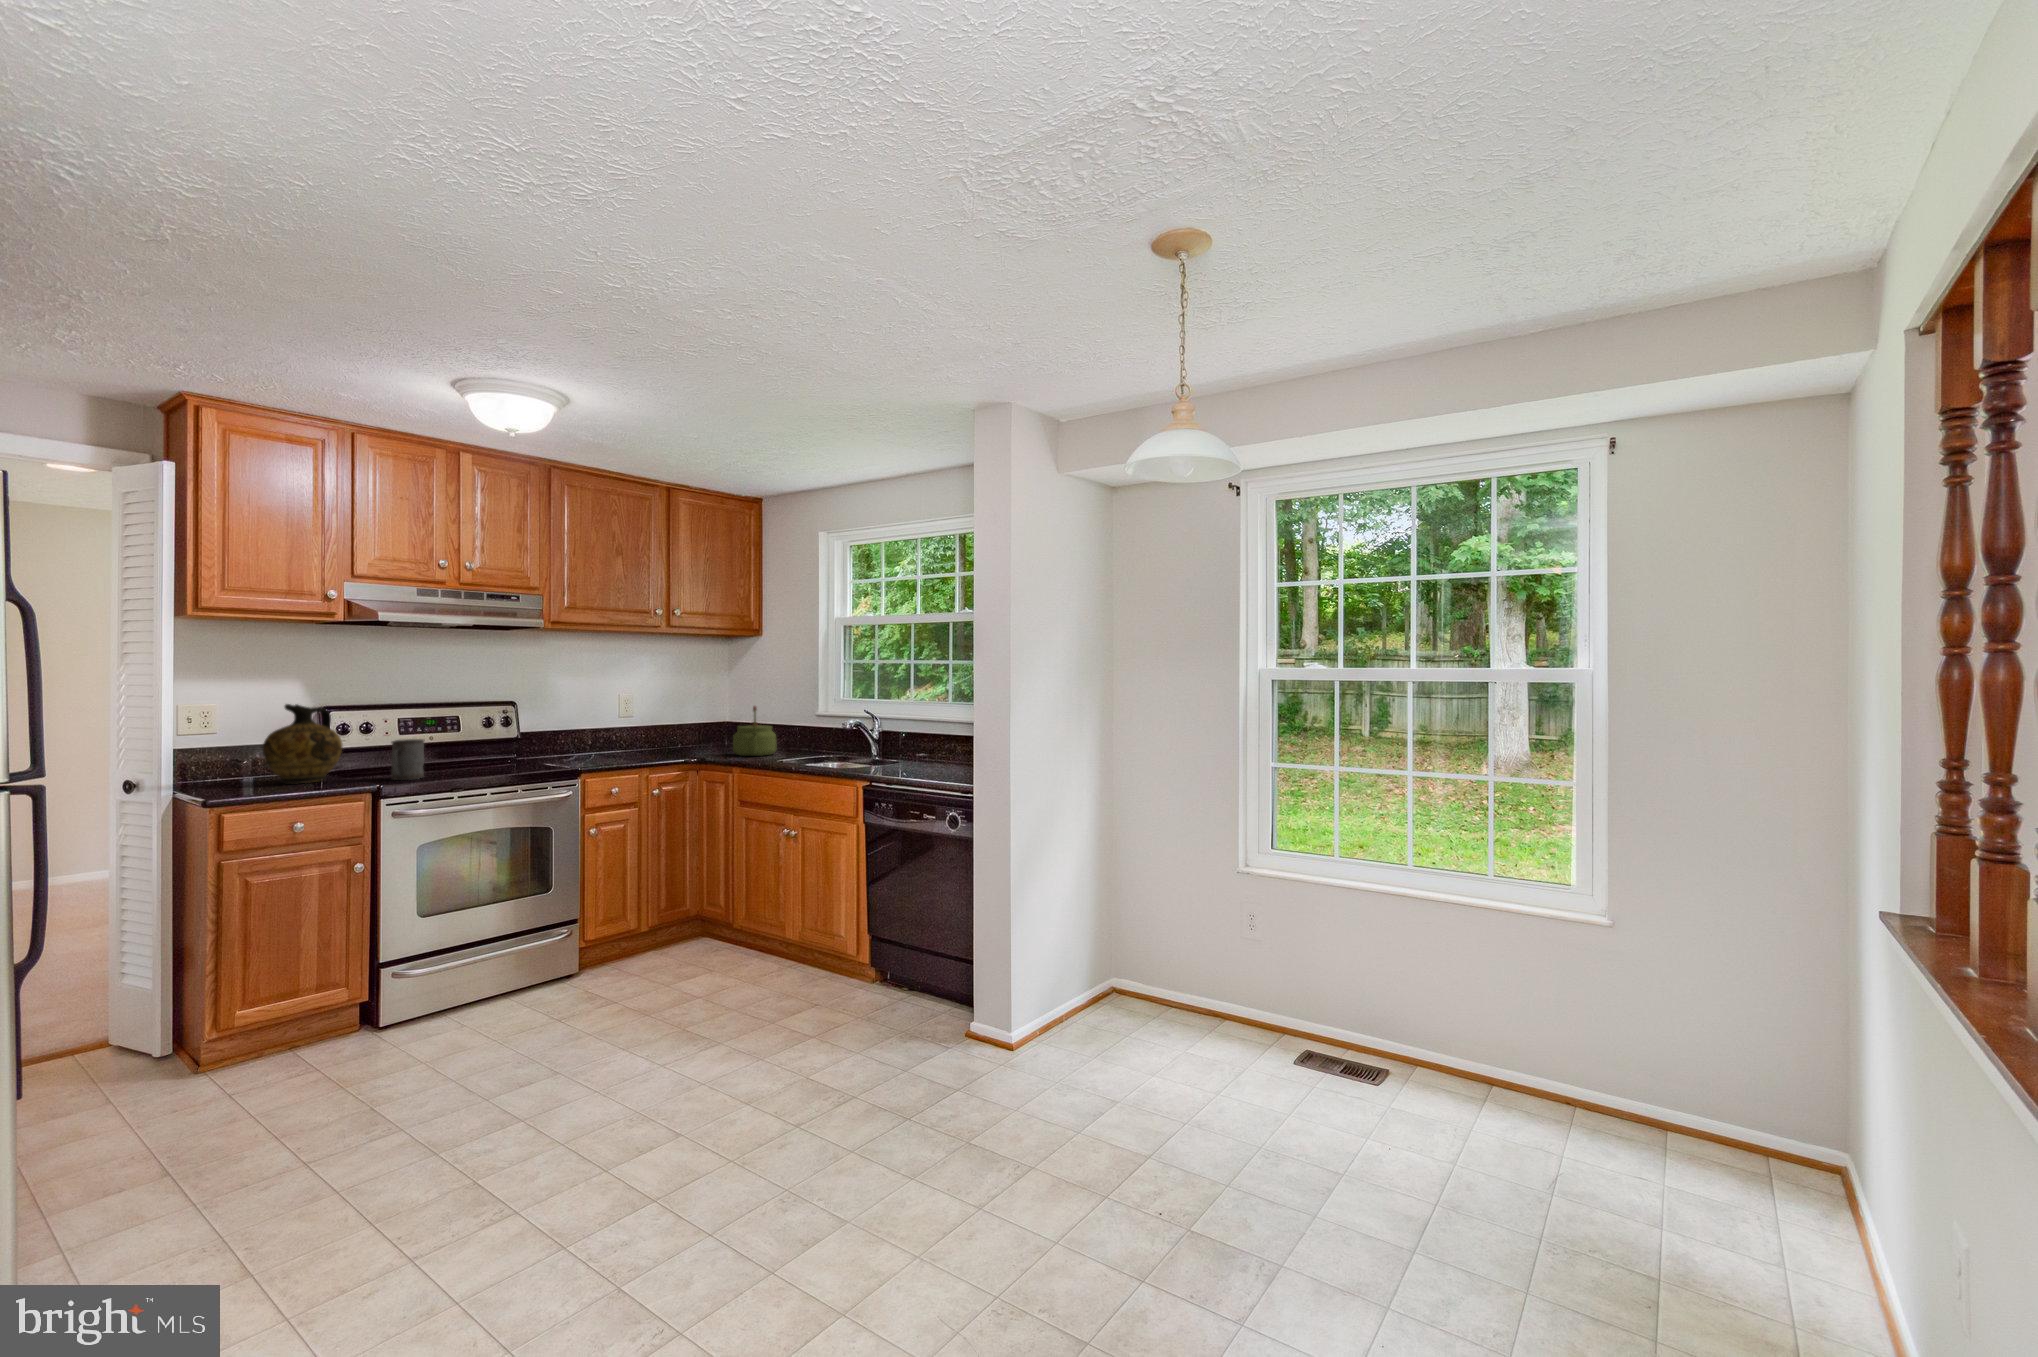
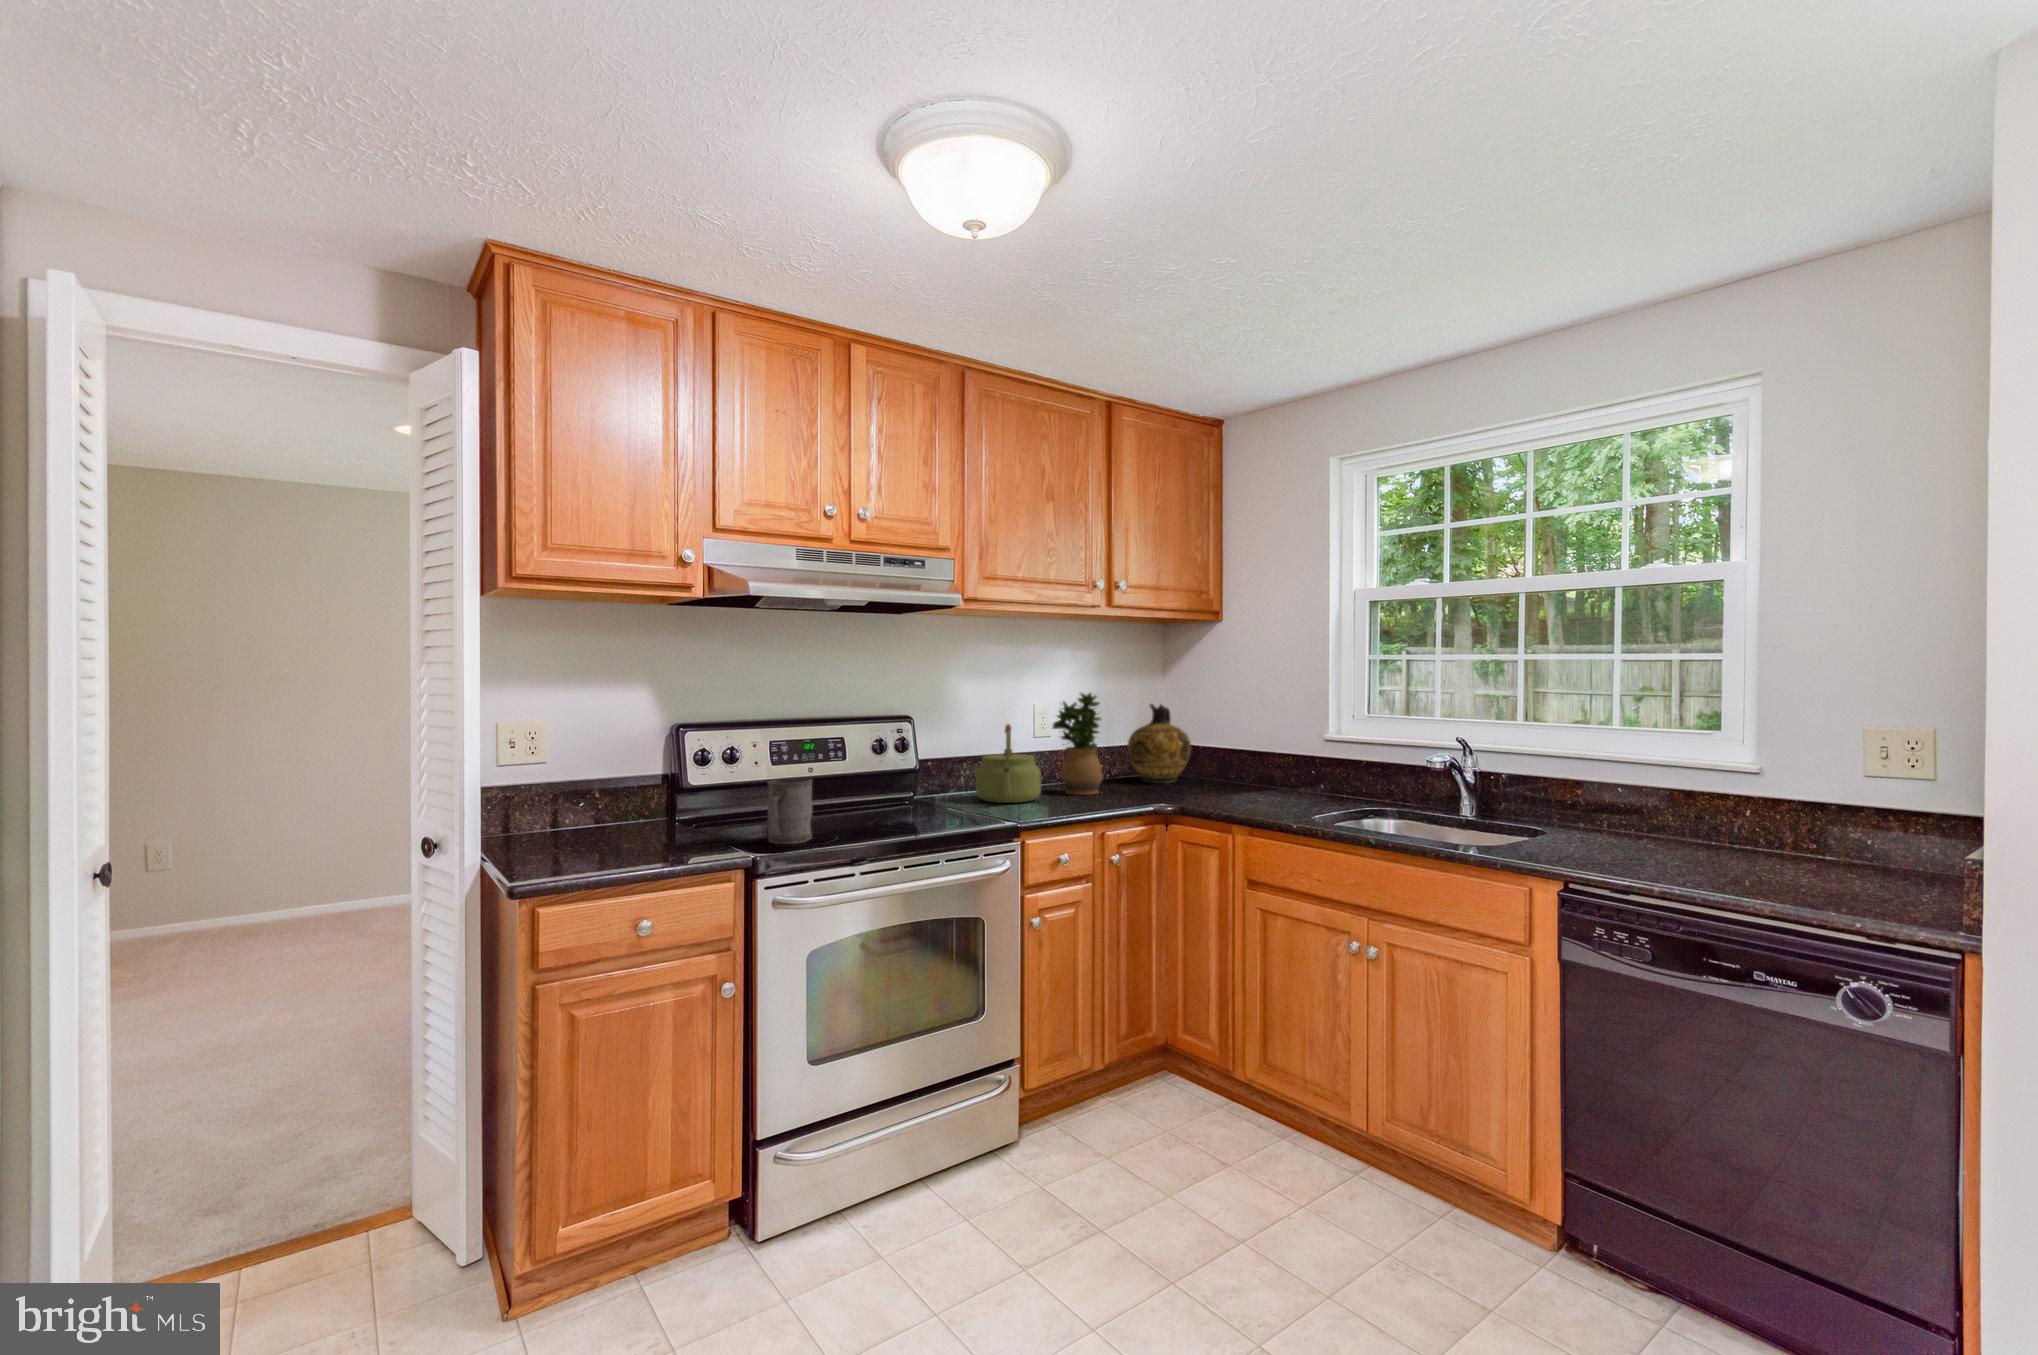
potted plant: none [624,685,663,754] -> present [1052,693,1103,795]
ceramic jug: present [263,704,343,783] -> present [1127,704,1191,783]
kettle: present [733,706,776,756] -> present [976,724,1041,803]

